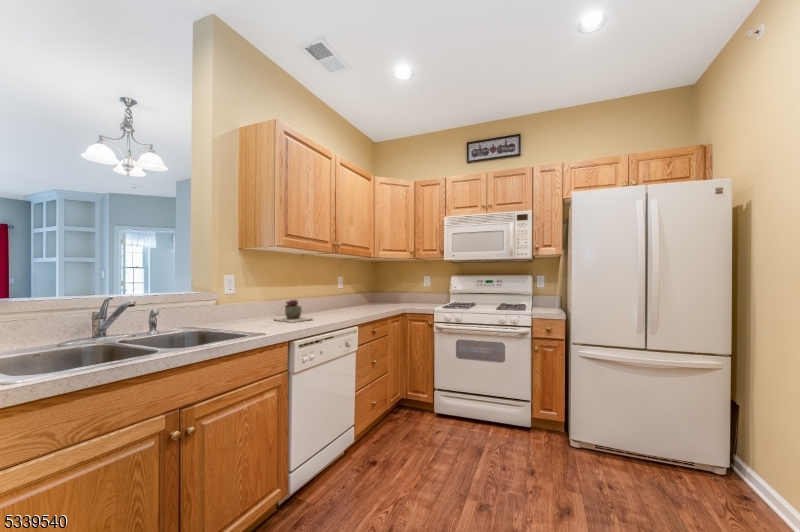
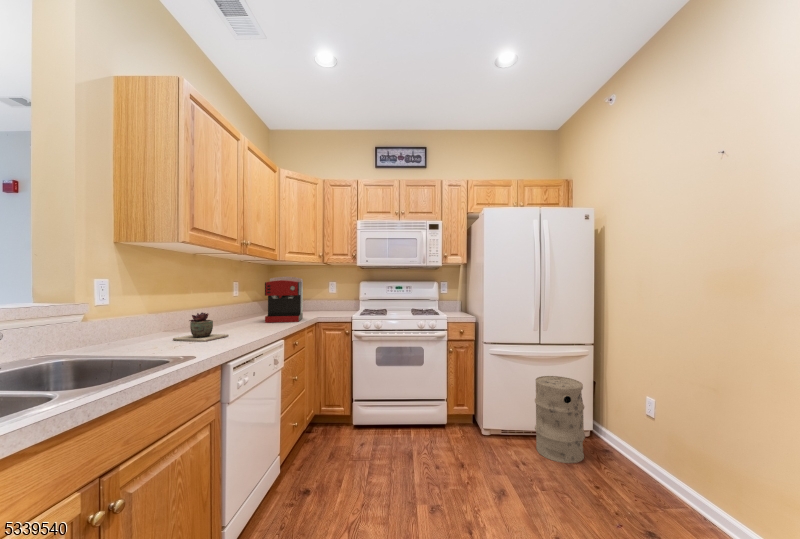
coffee maker: none [356,270,392,311] -> present [265,277,303,323]
trash can: none [633,390,704,503] -> present [535,376,585,463]

